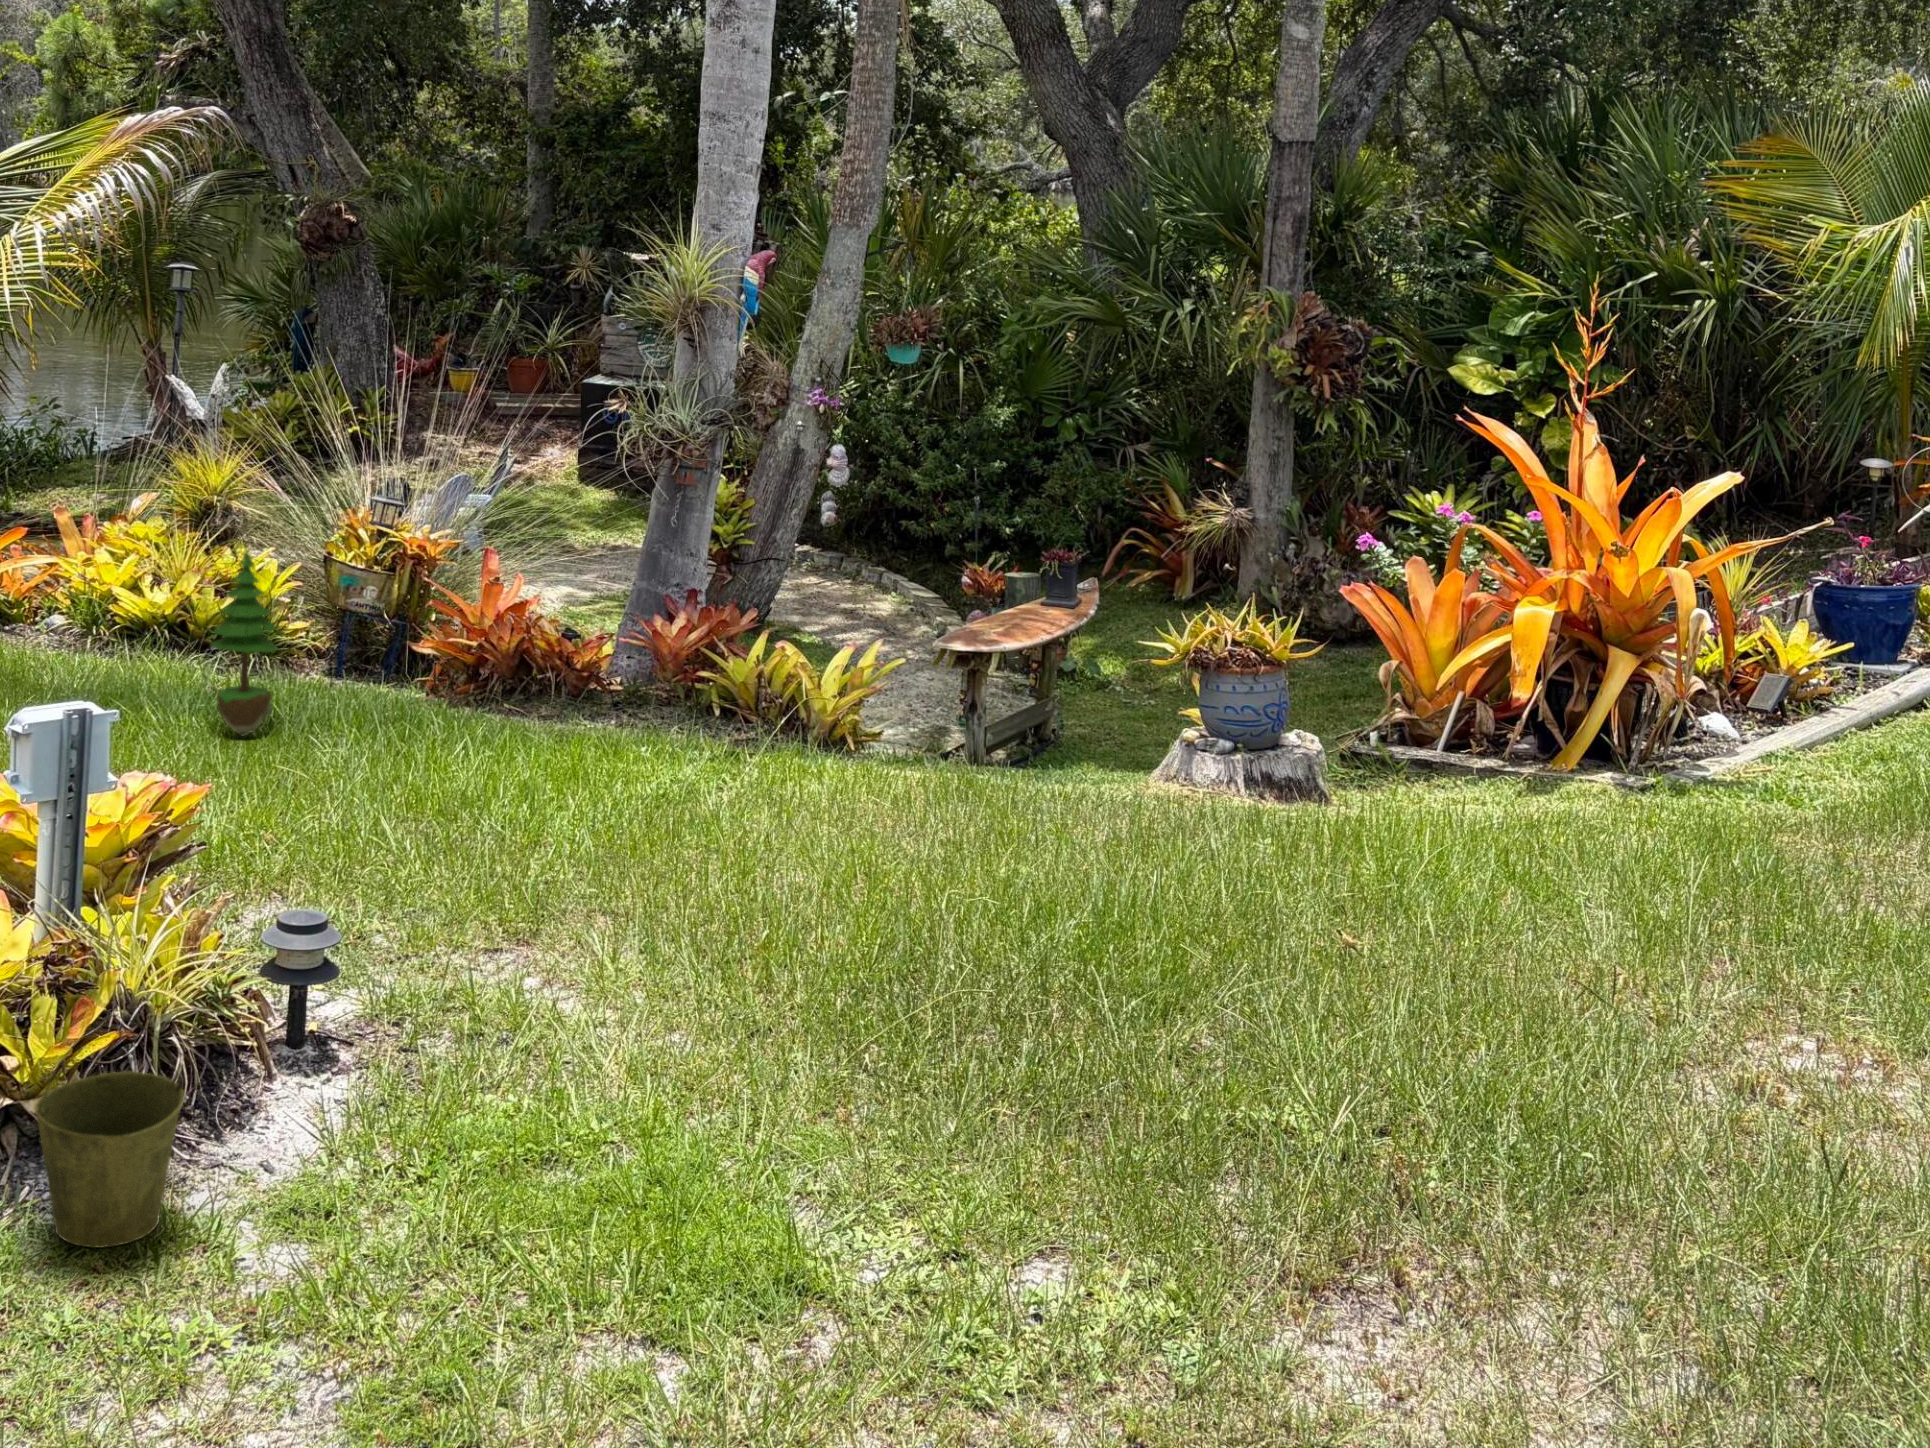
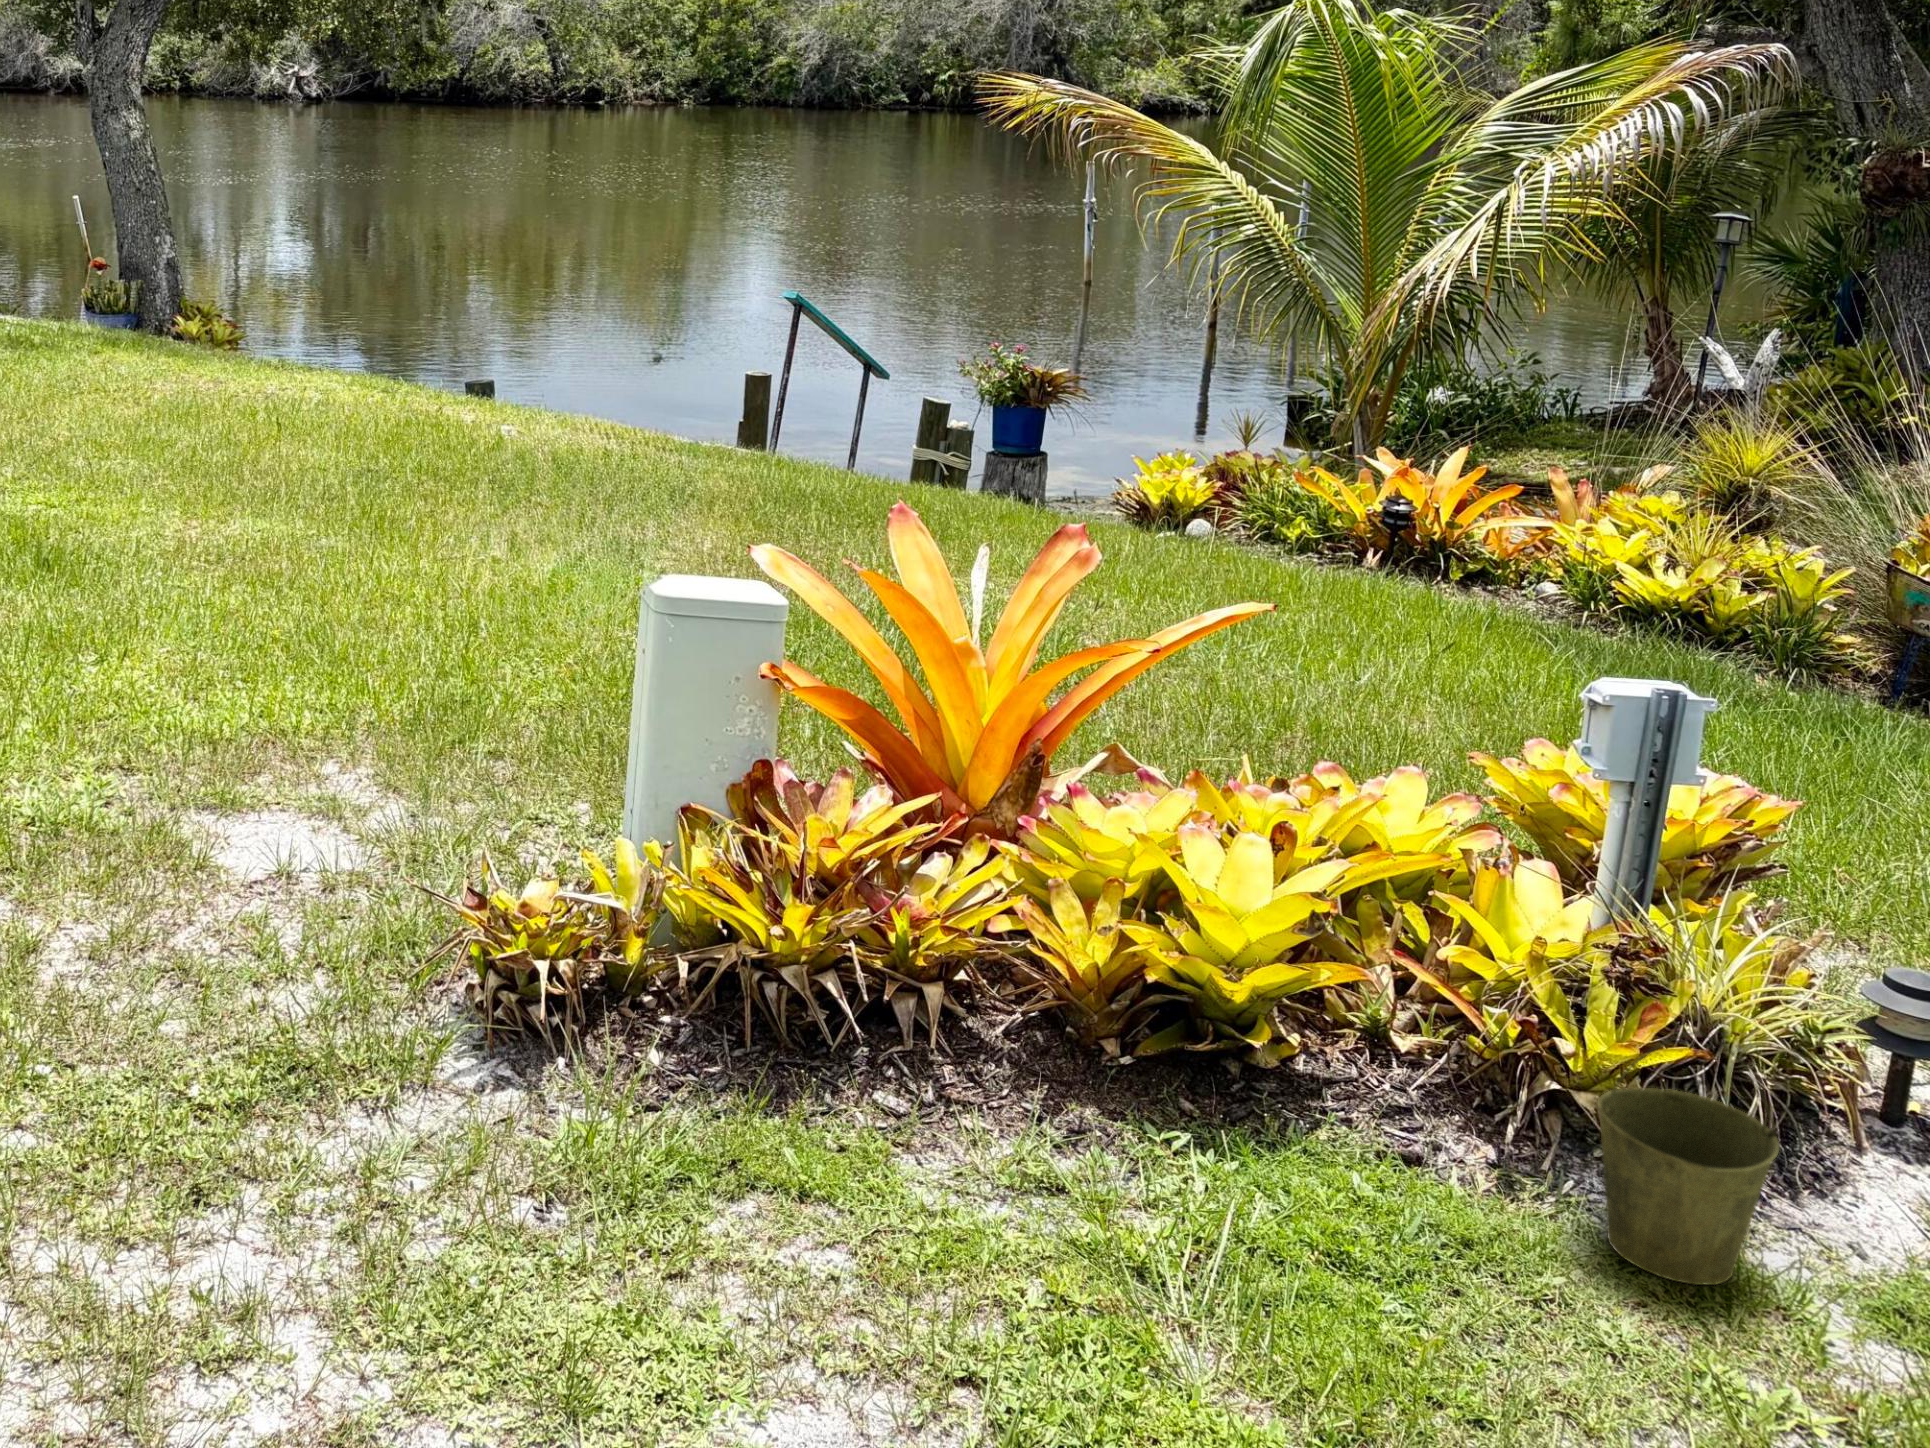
potted tree: present [211,551,278,736] -> none [1759,539,1850,750]

